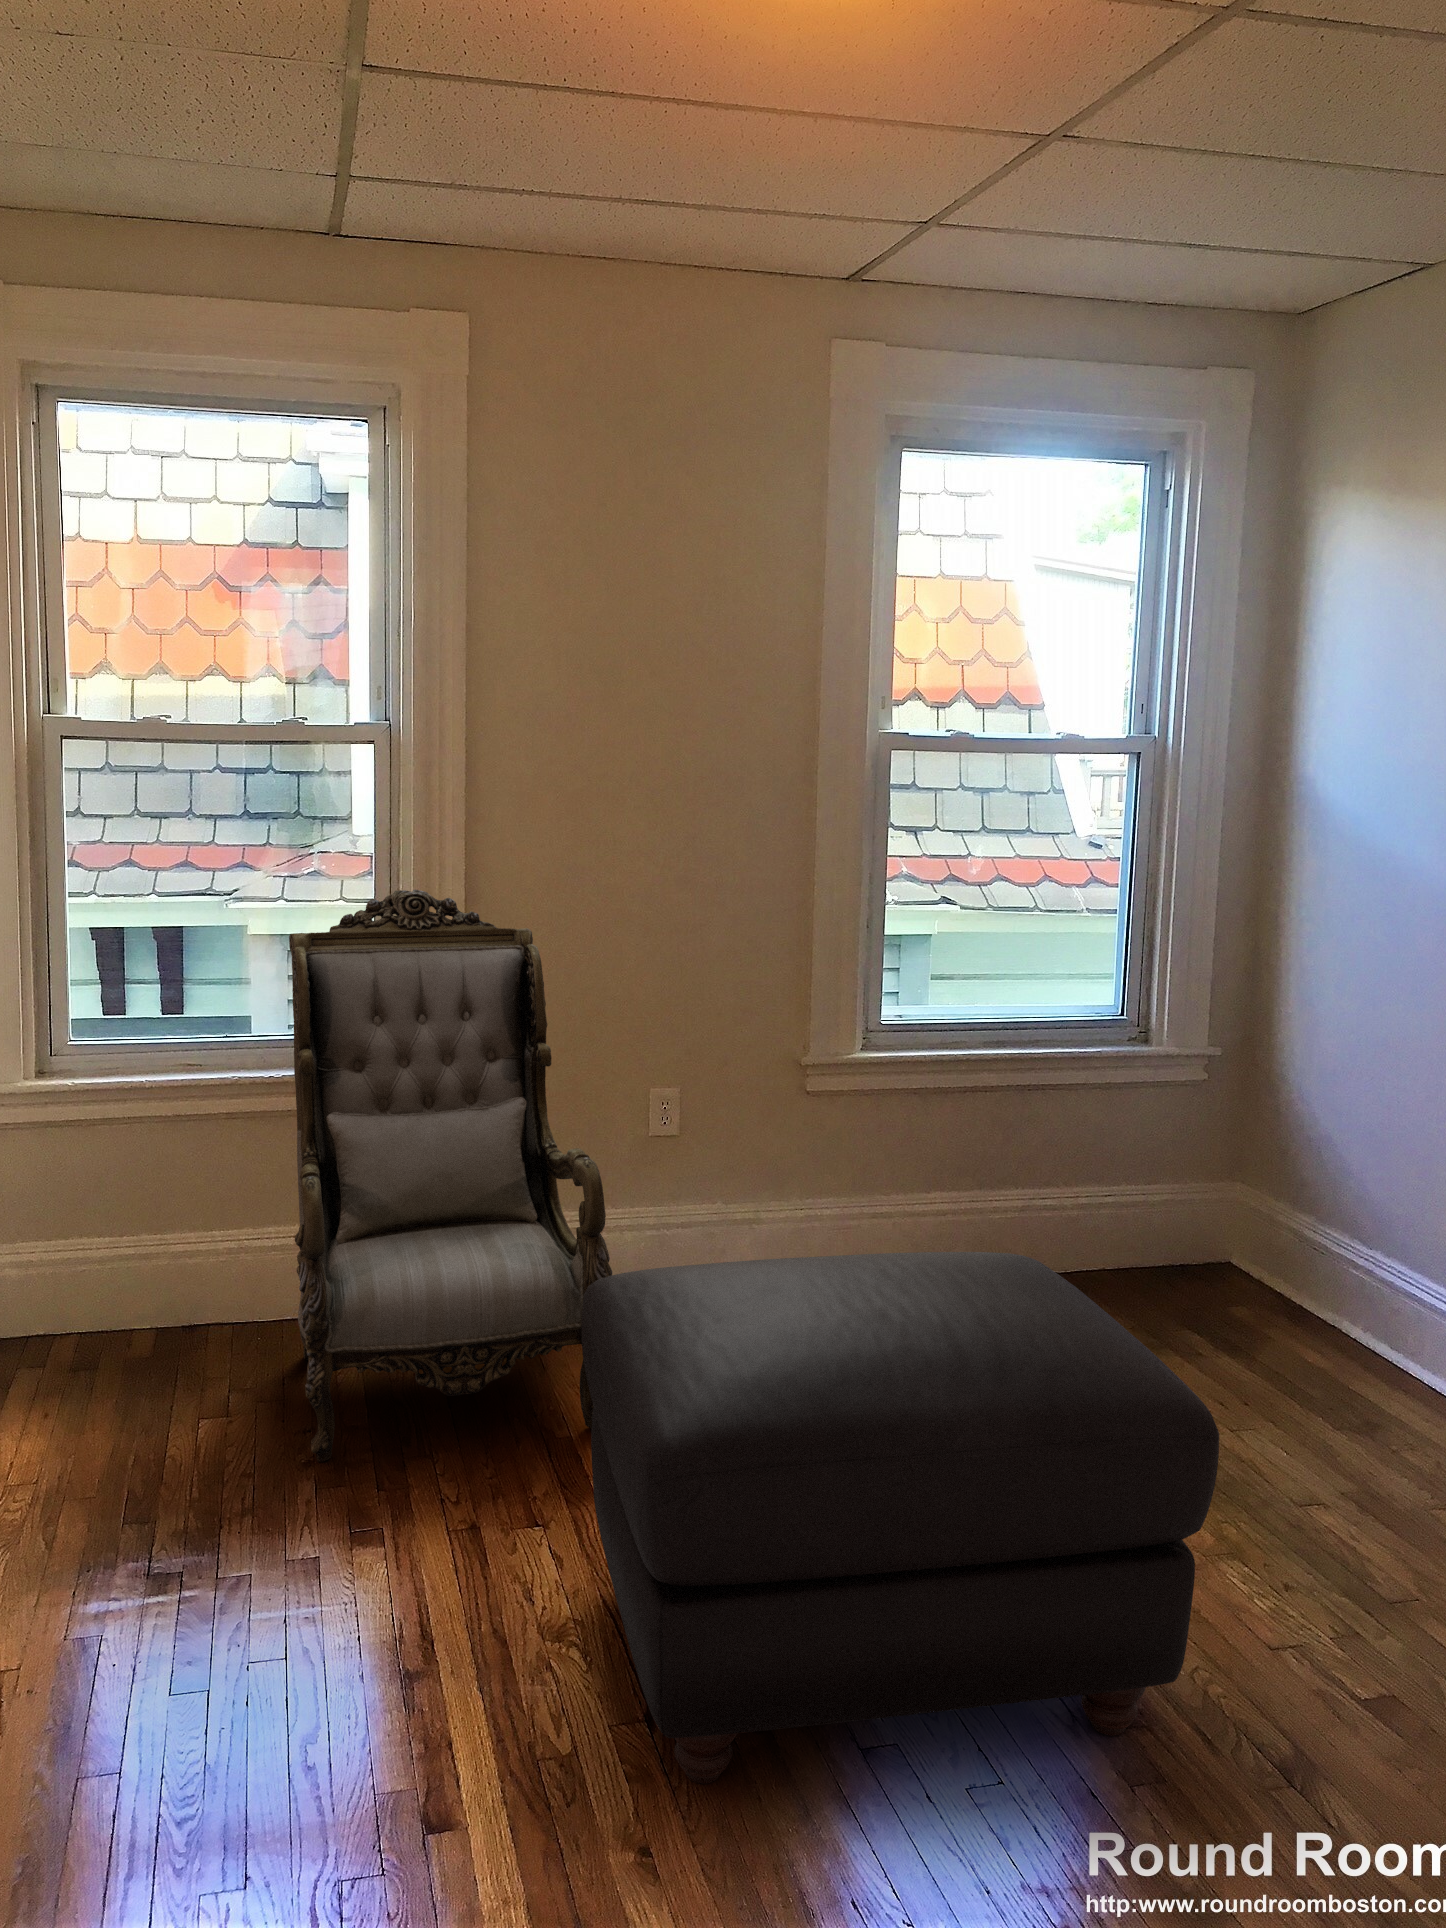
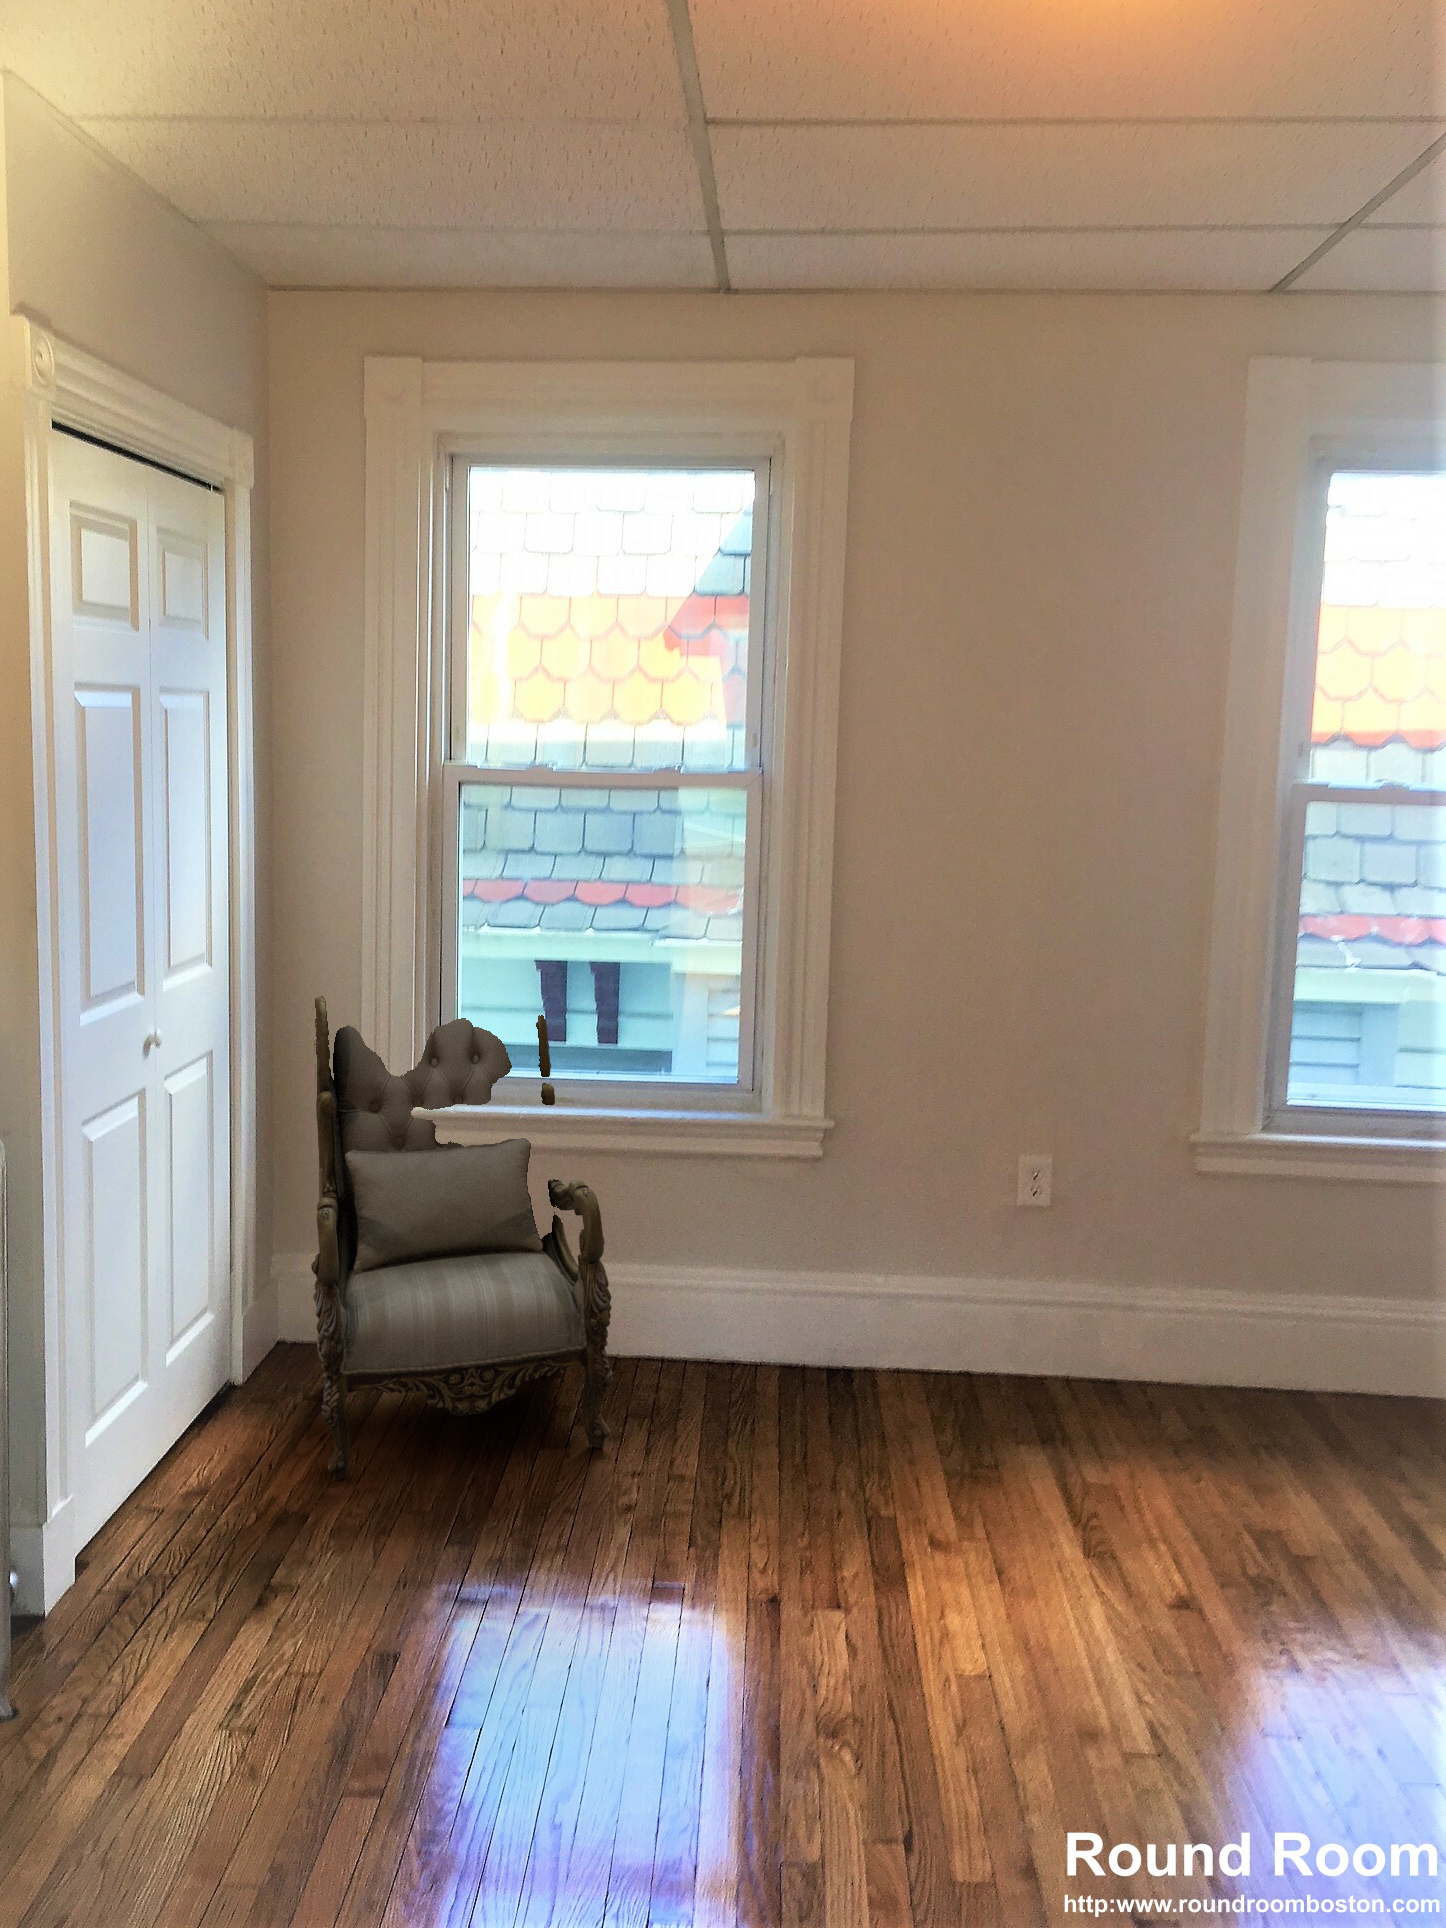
ottoman: present [581,1252,1219,1784] -> none [575,1268,1185,1785]

